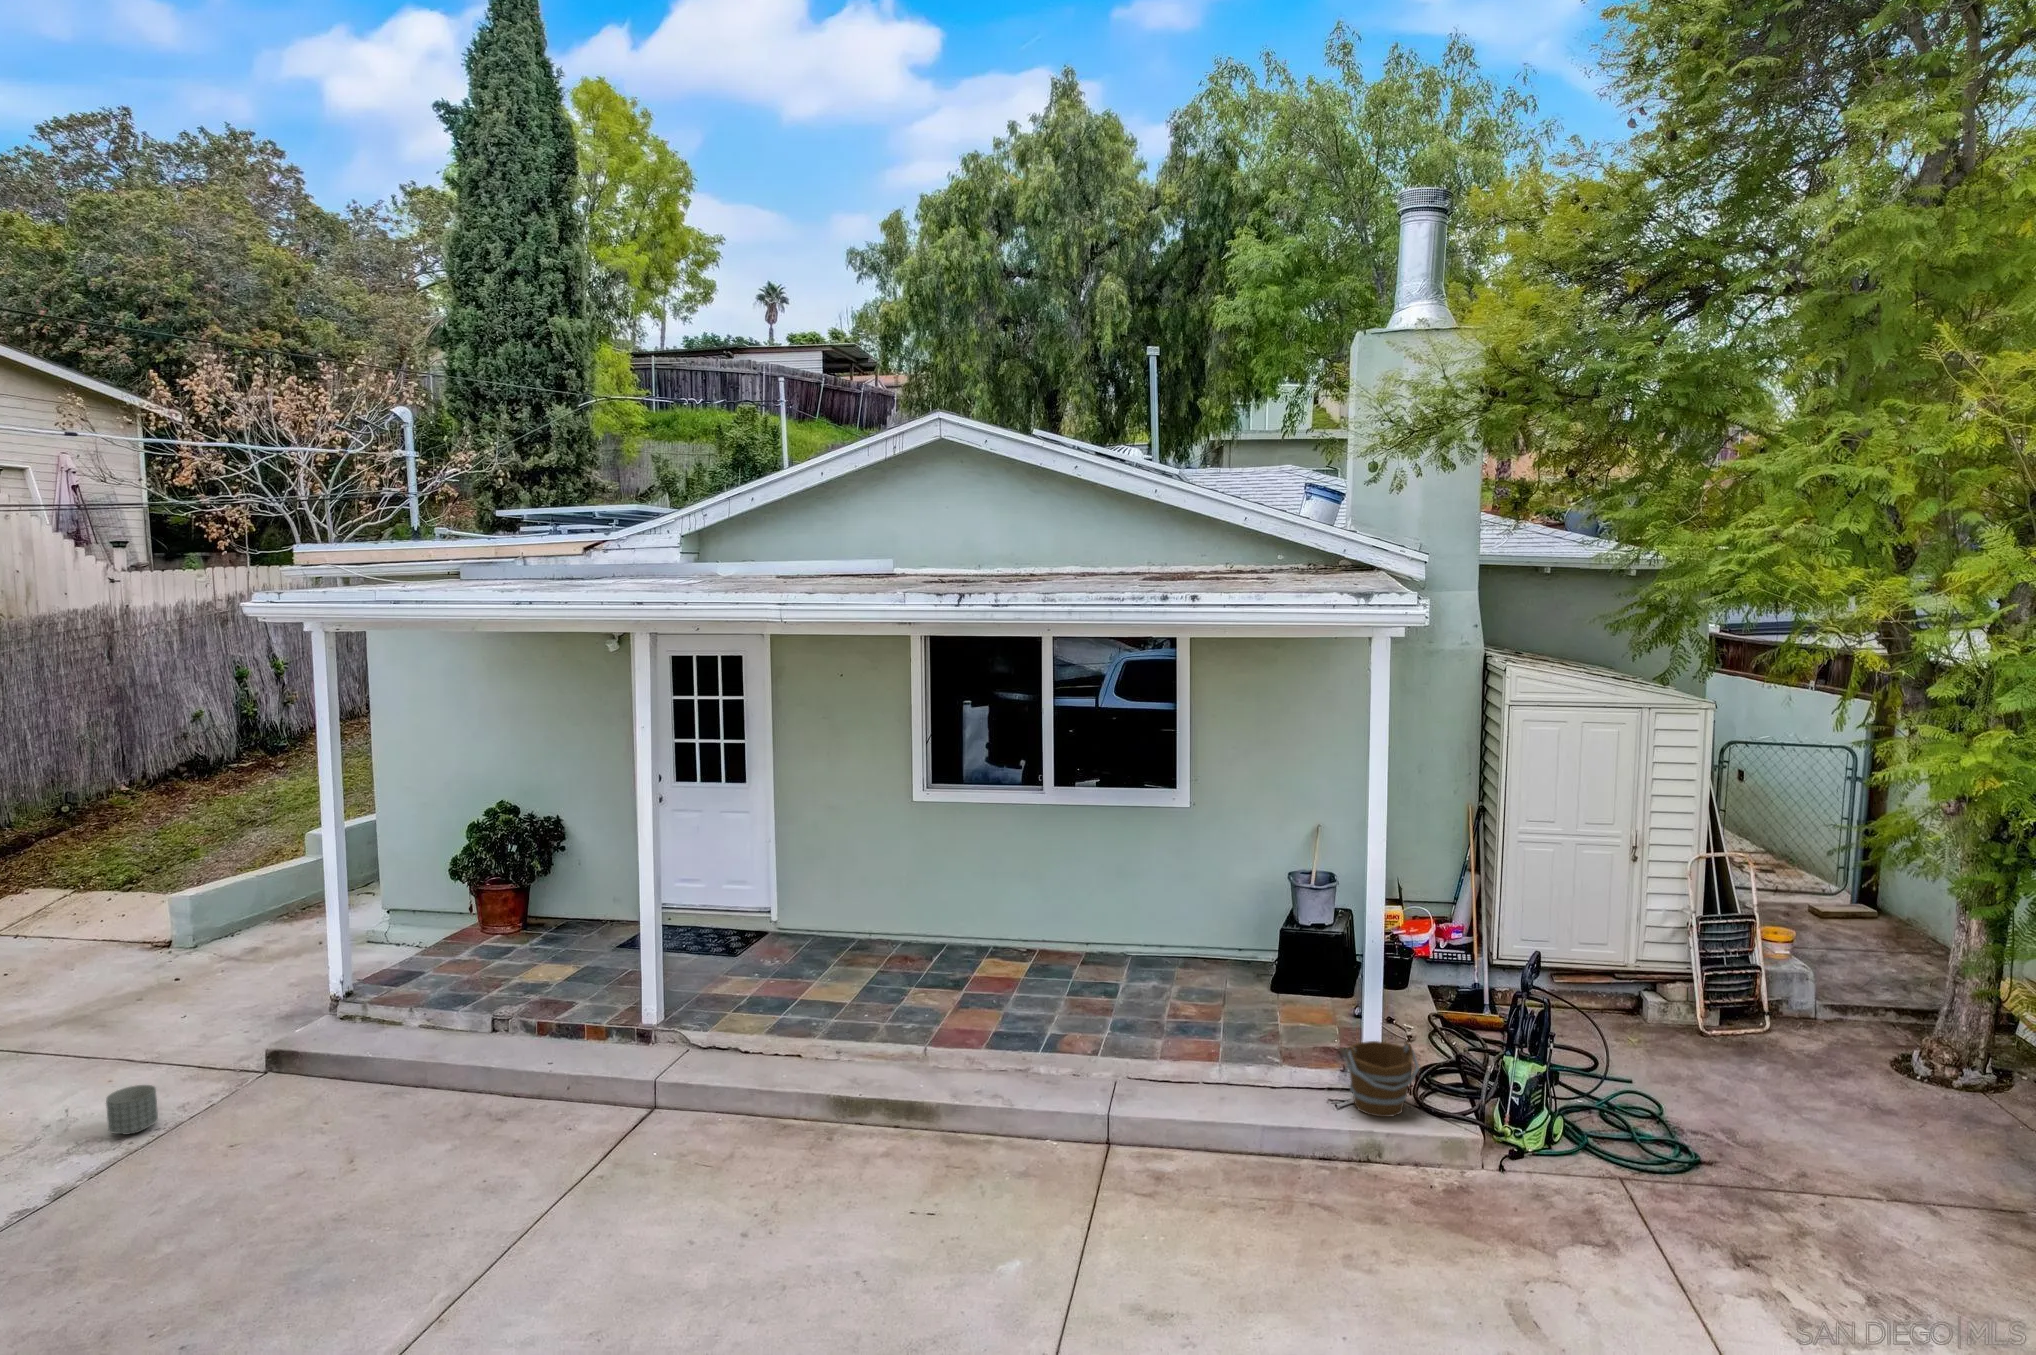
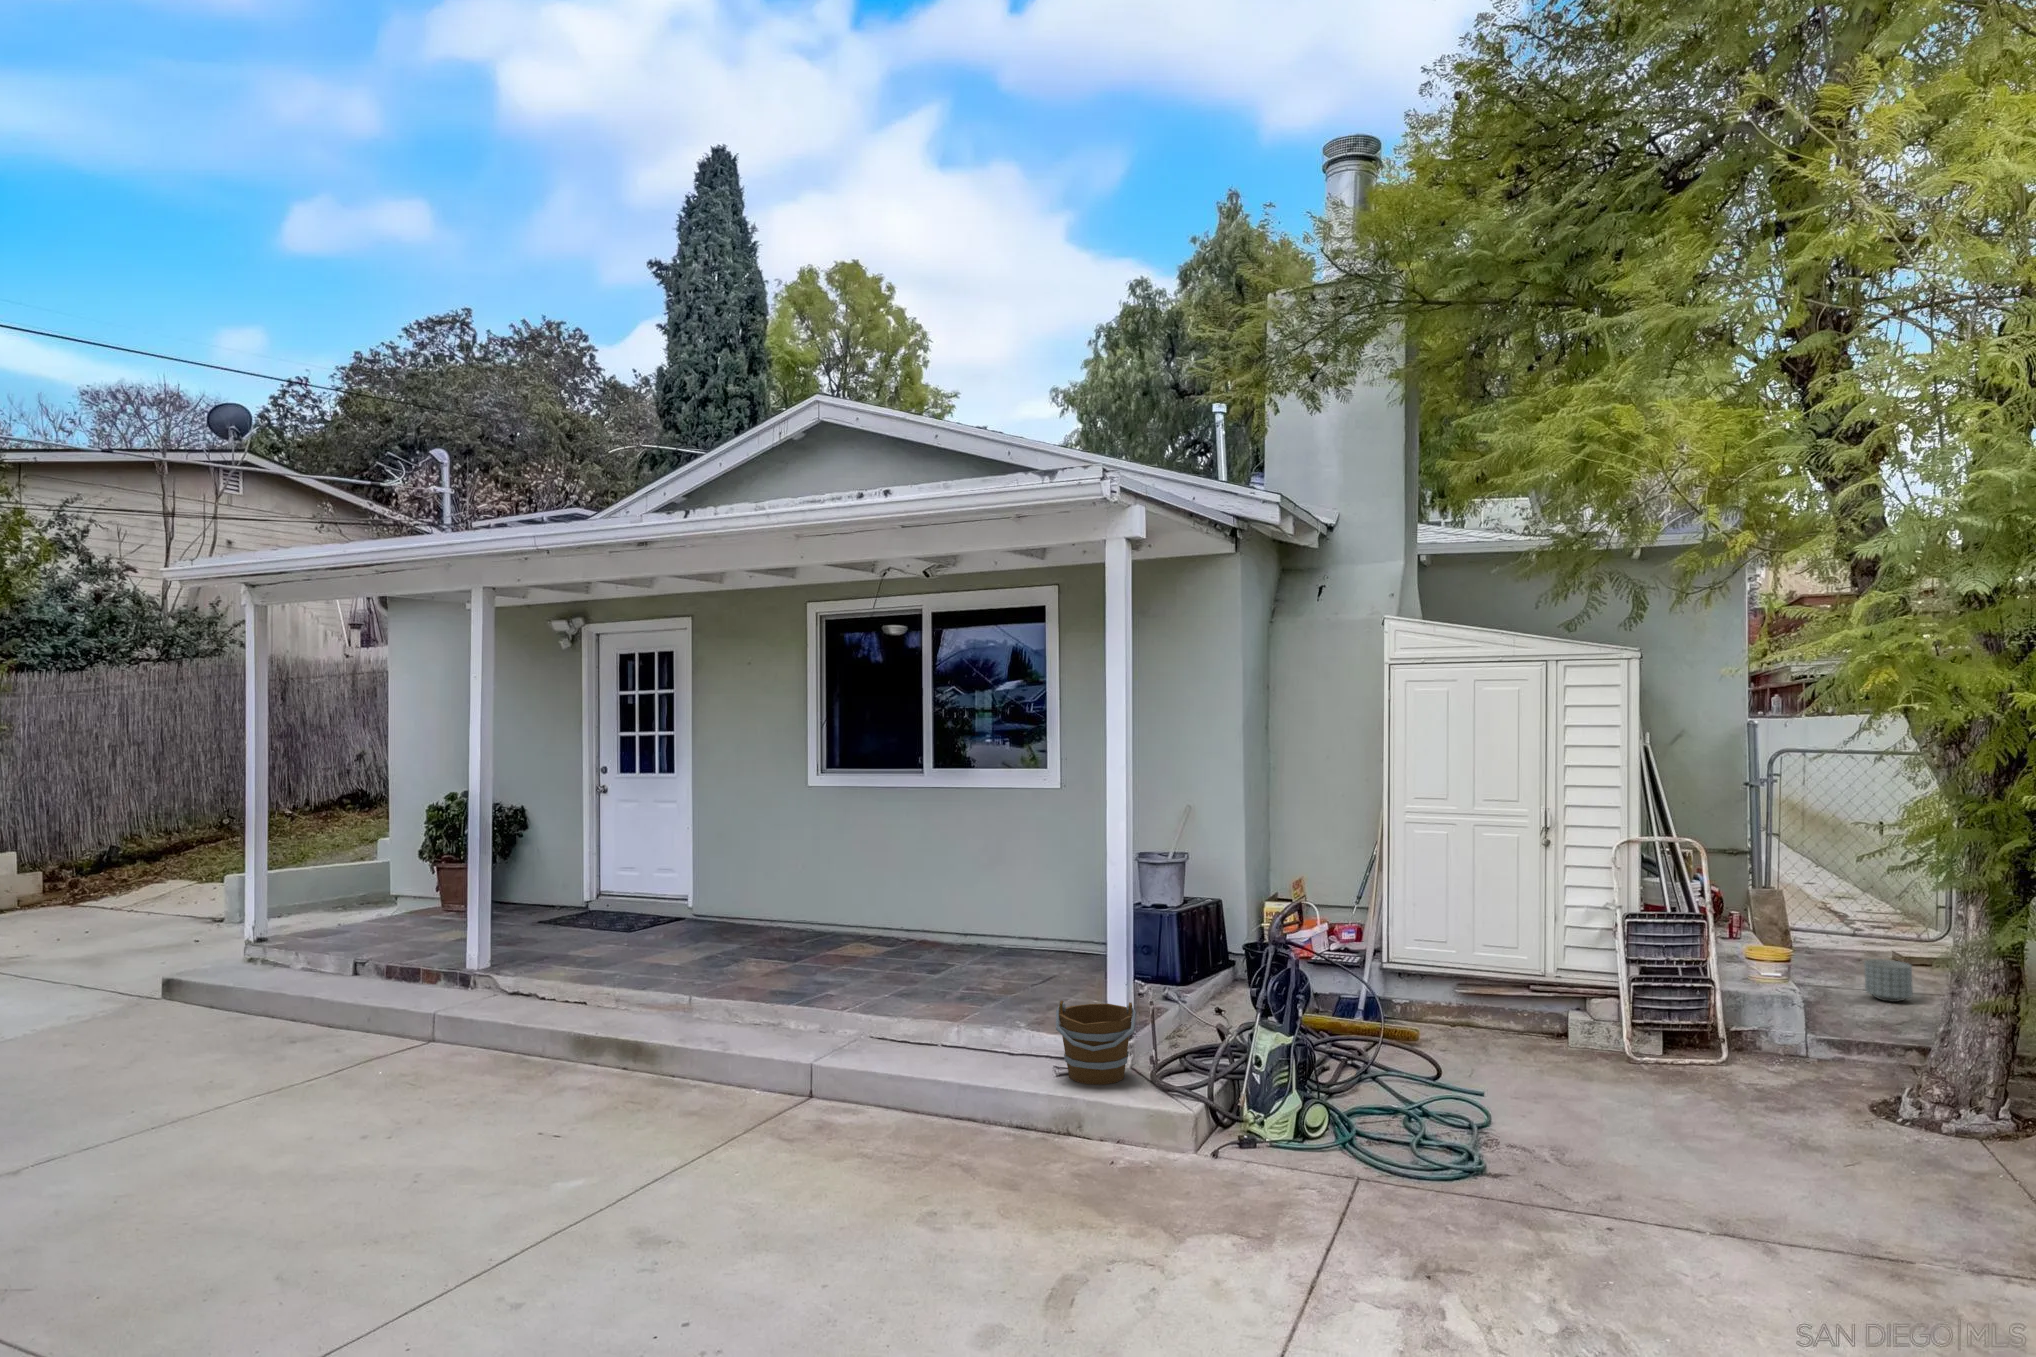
planter: present [106,1085,158,1135] -> present [1864,959,1913,1002]

